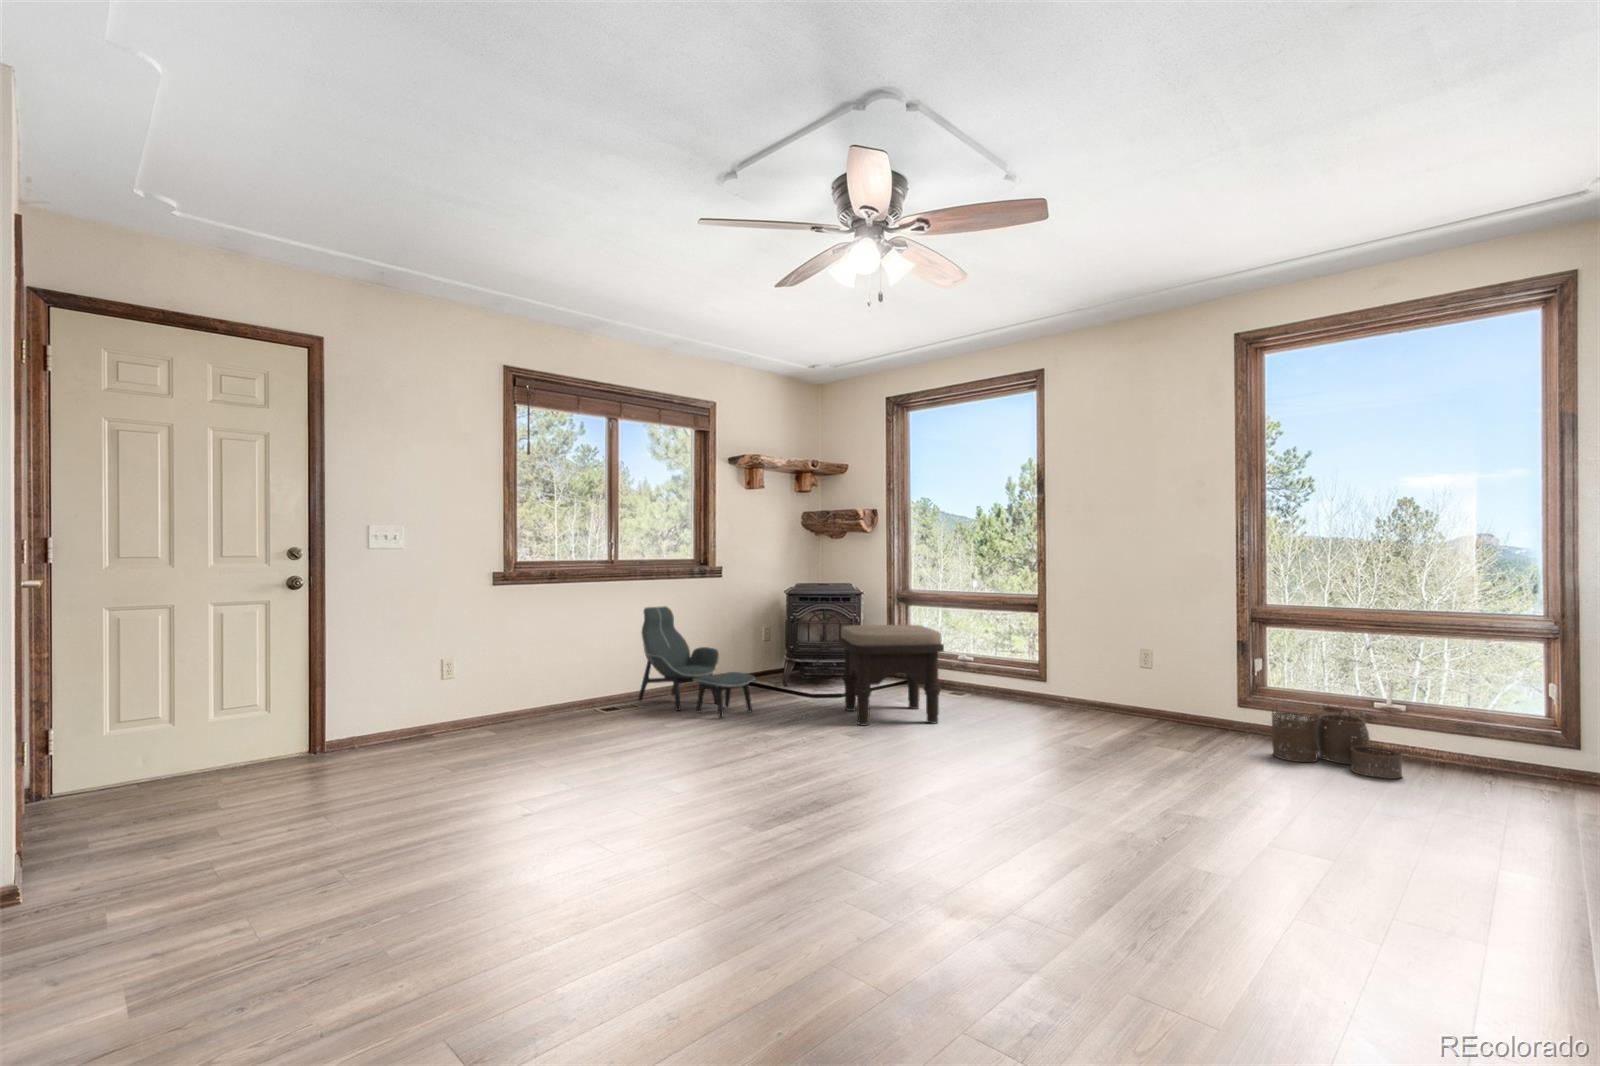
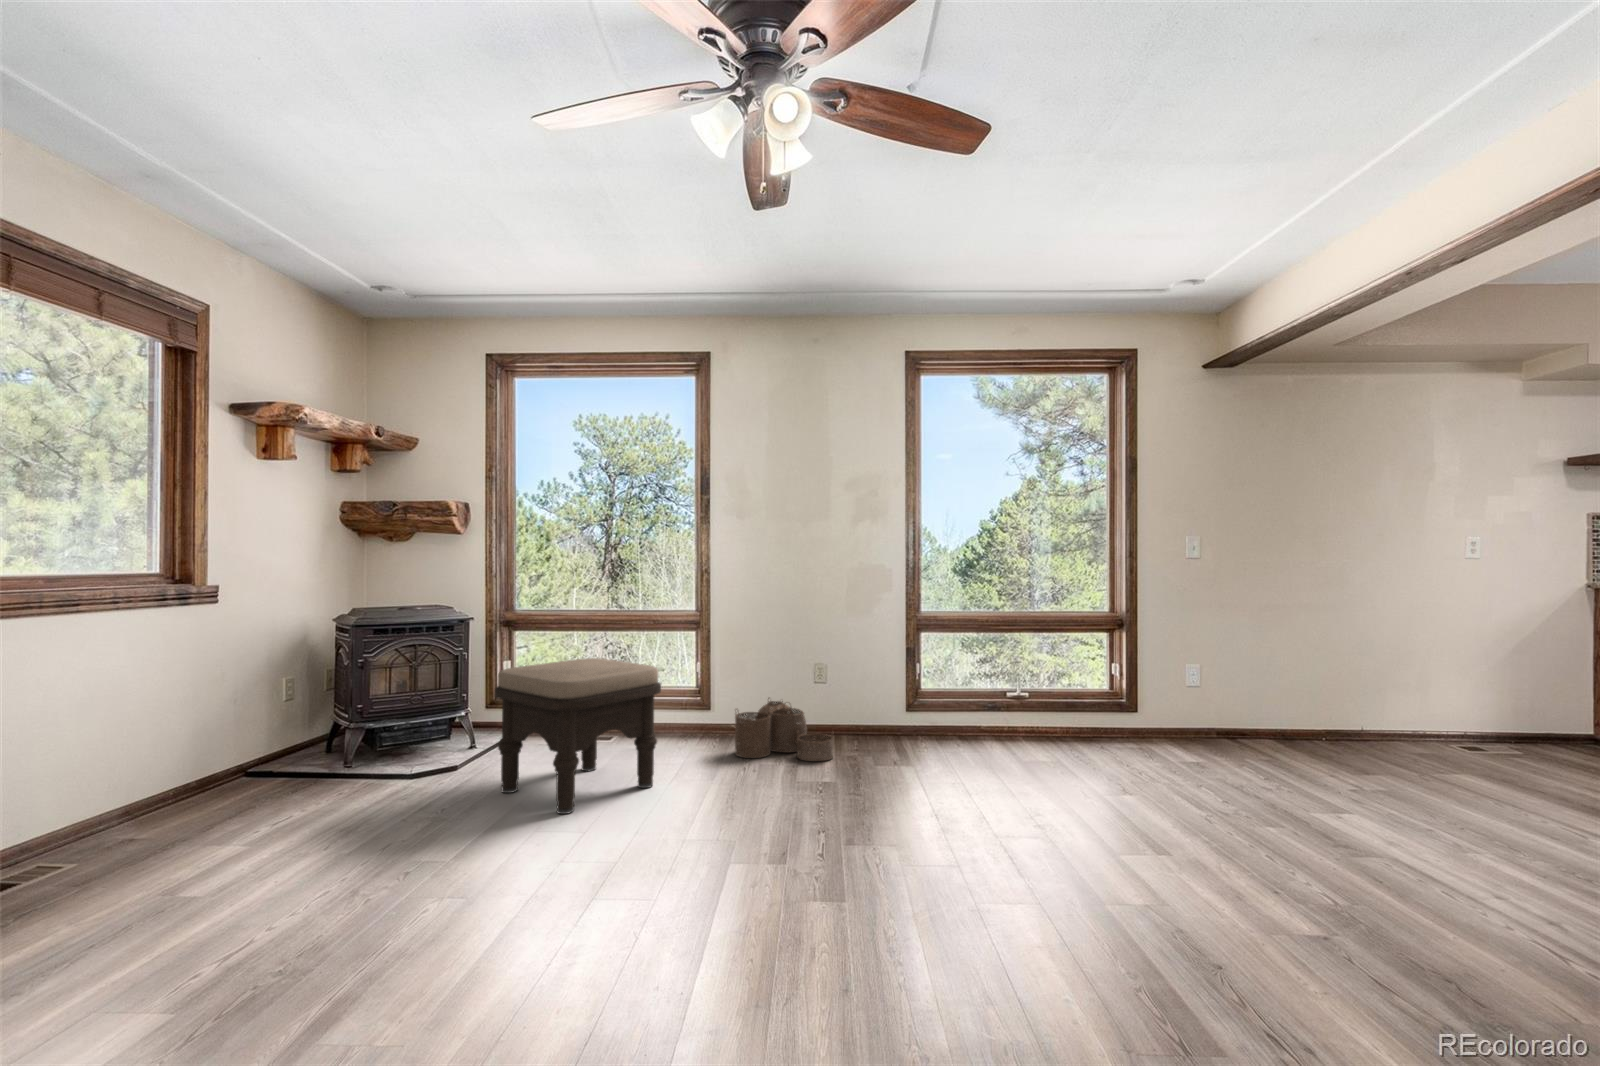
lounge chair: present [638,606,755,718] -> none [43,666,358,868]
woven basket: present [1272,706,1402,779] -> present [735,698,833,761]

